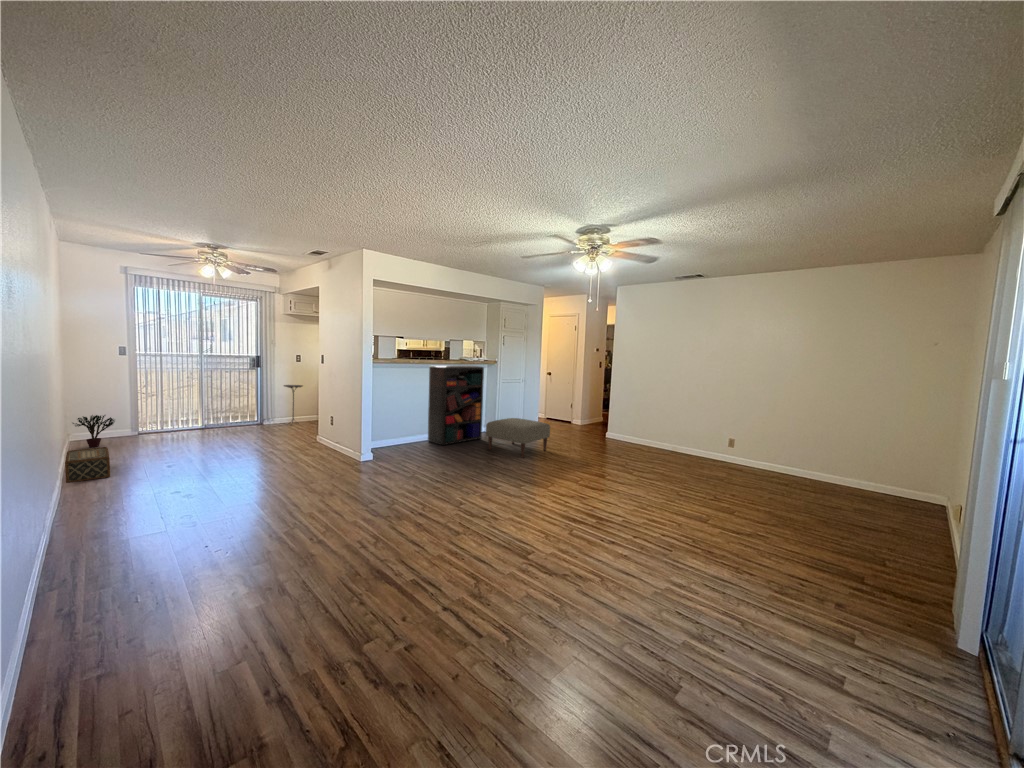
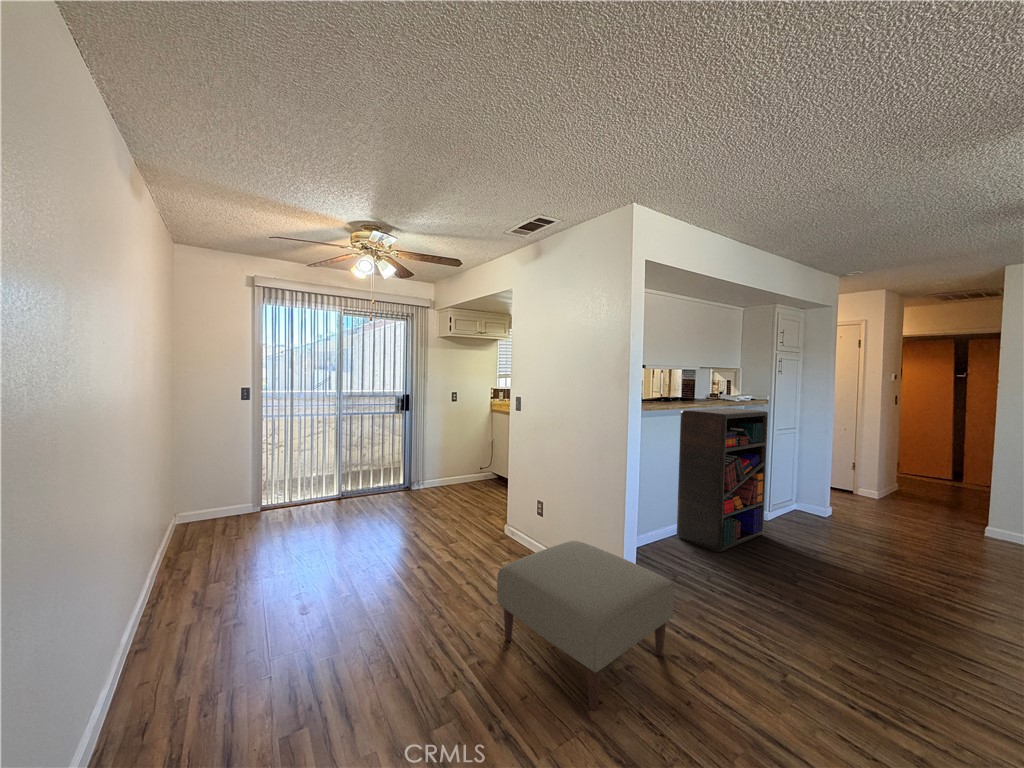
side table: present [284,385,302,422] -> none [436,432,461,490]
potted plant: present [73,415,115,447] -> none [178,485,234,537]
ottoman: present [486,418,550,458] -> present [497,541,674,711]
woven basket: present [65,447,110,483] -> none [136,561,214,656]

